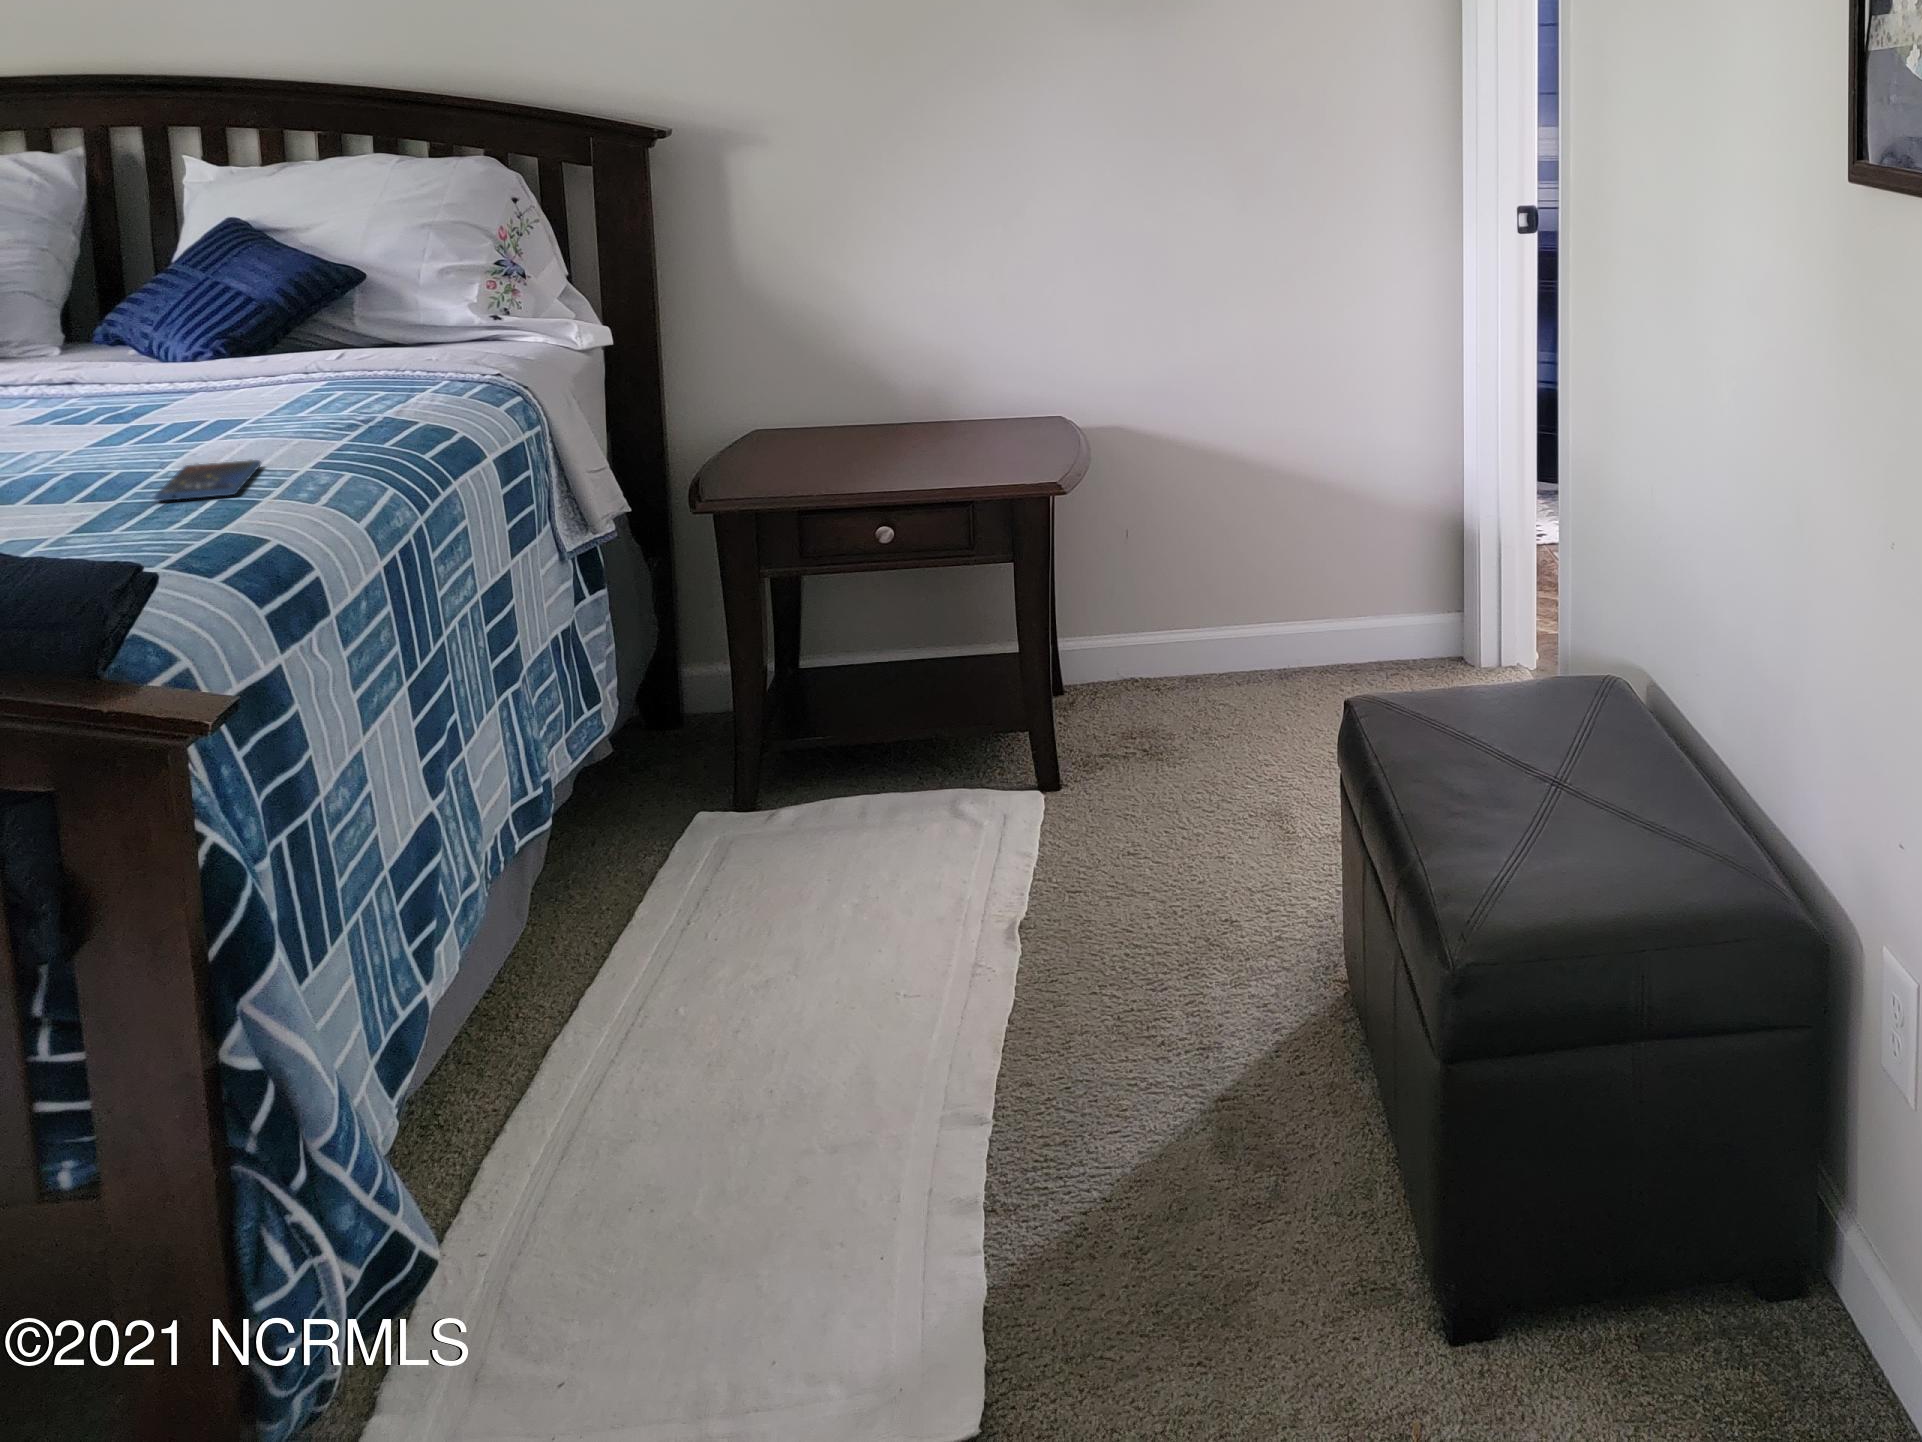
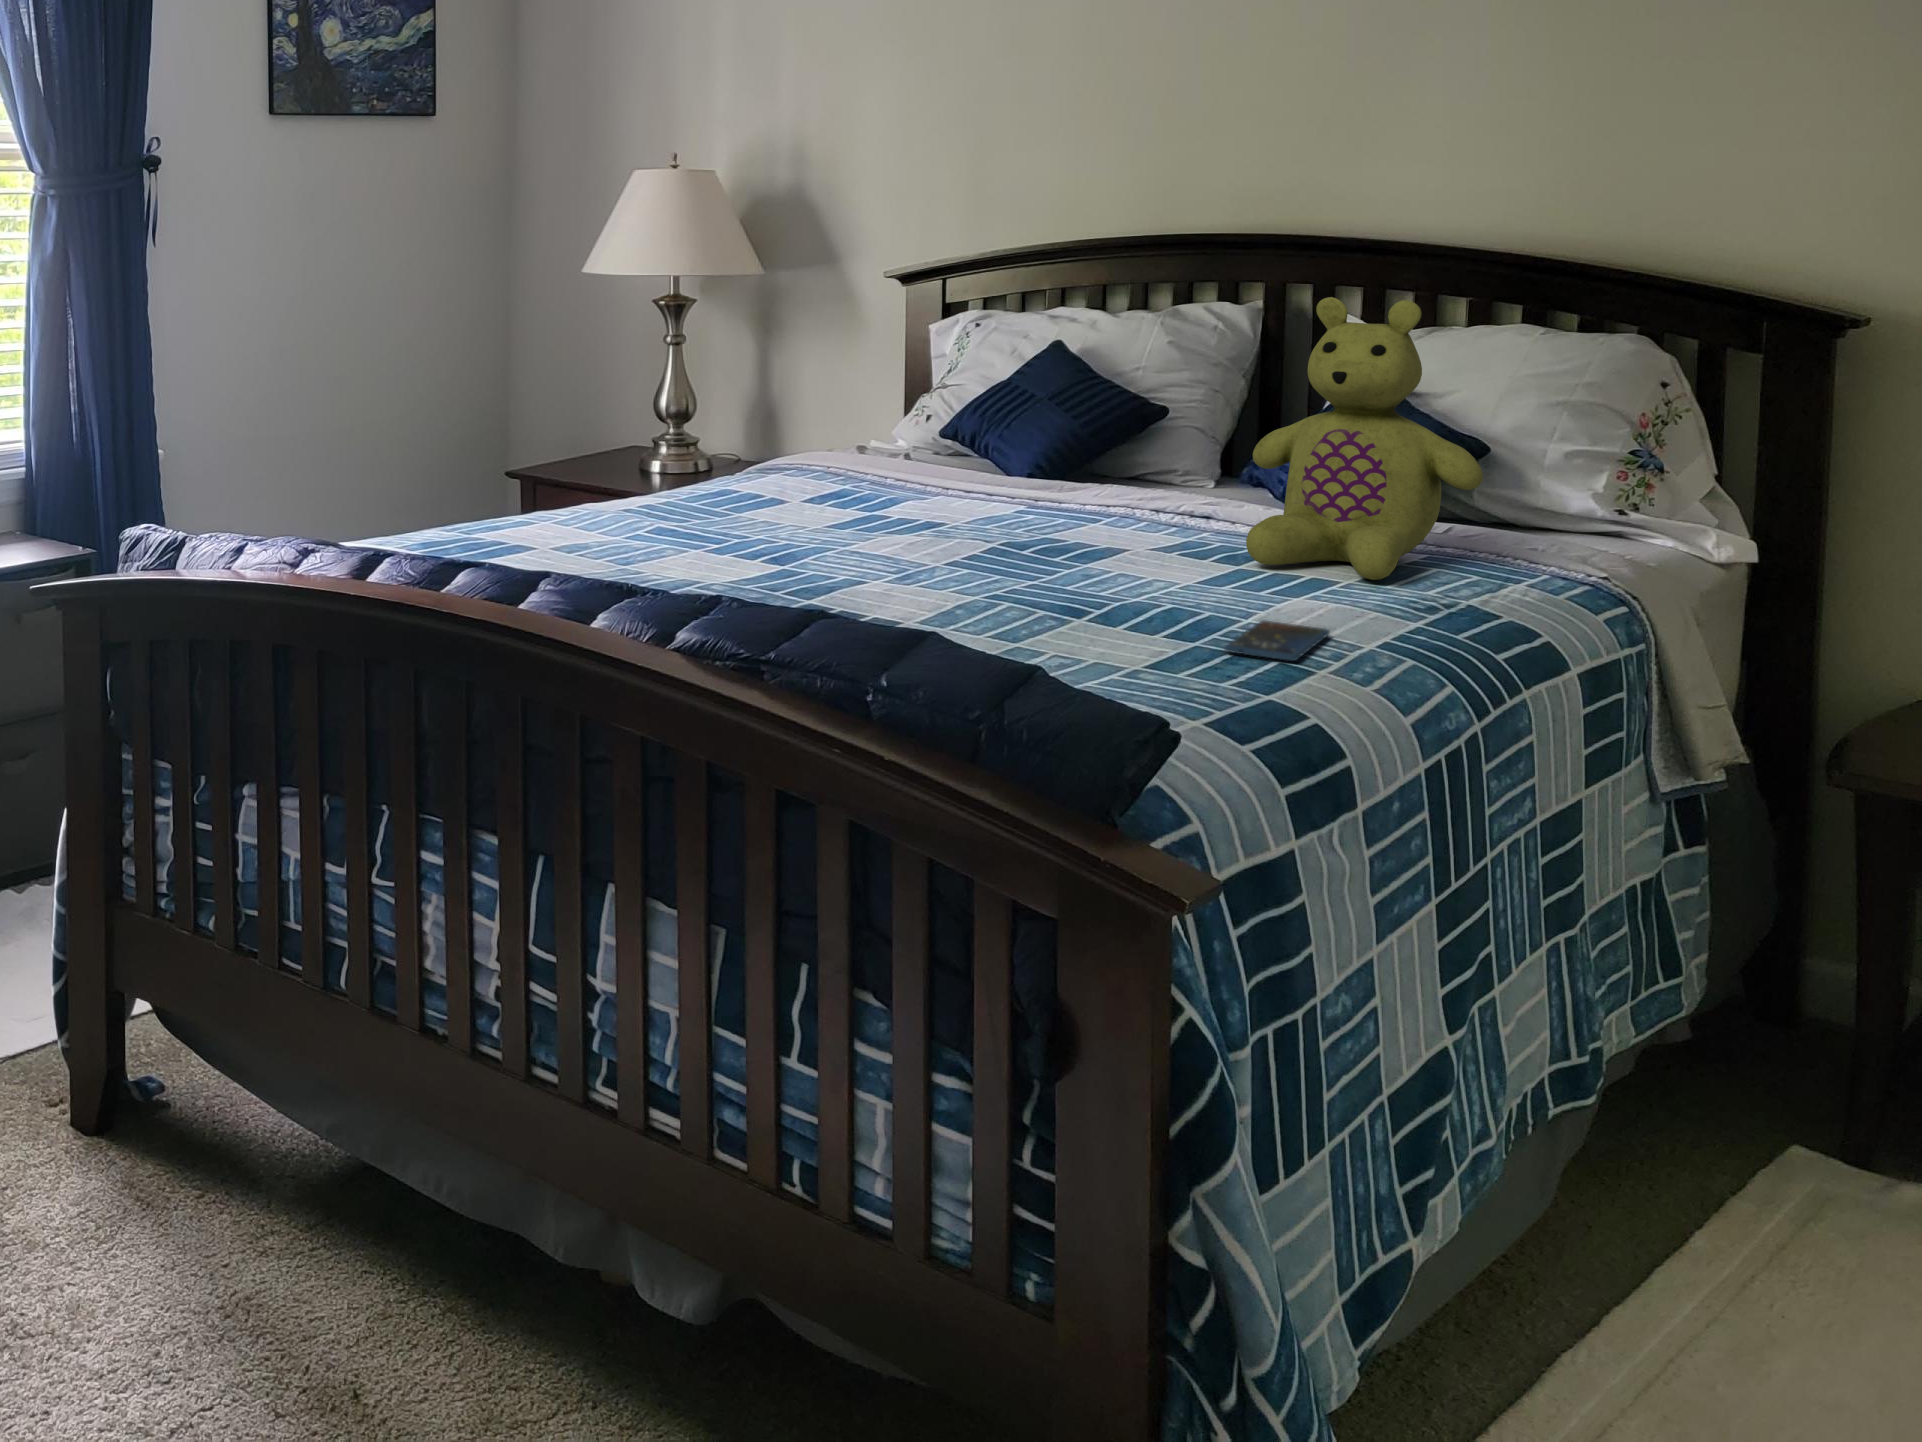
stuffed bear: none [127,130,378,416] -> present [1246,297,1483,580]

